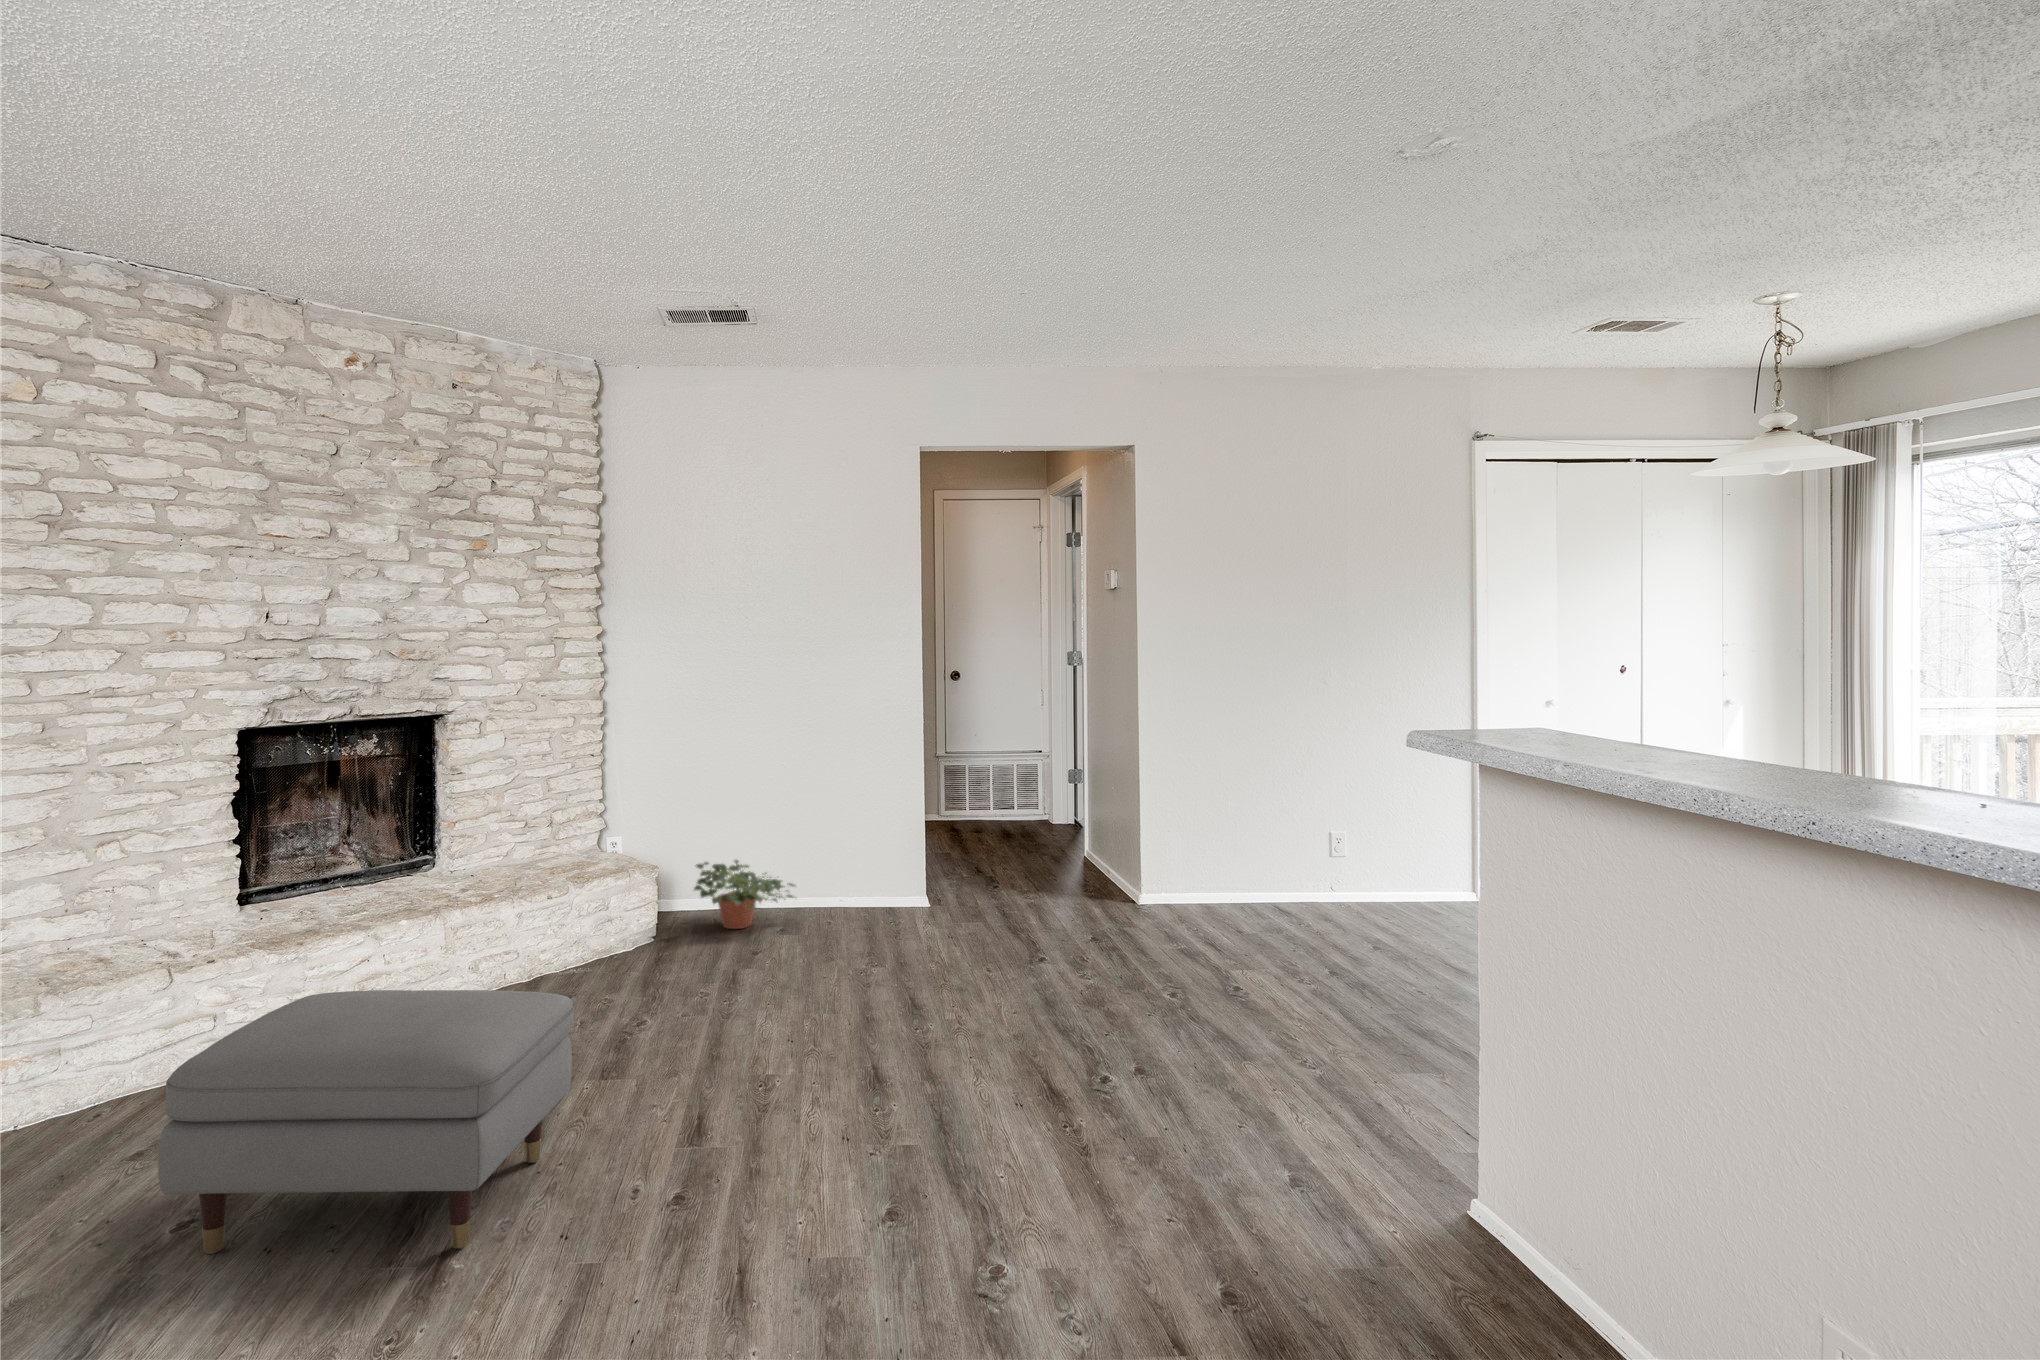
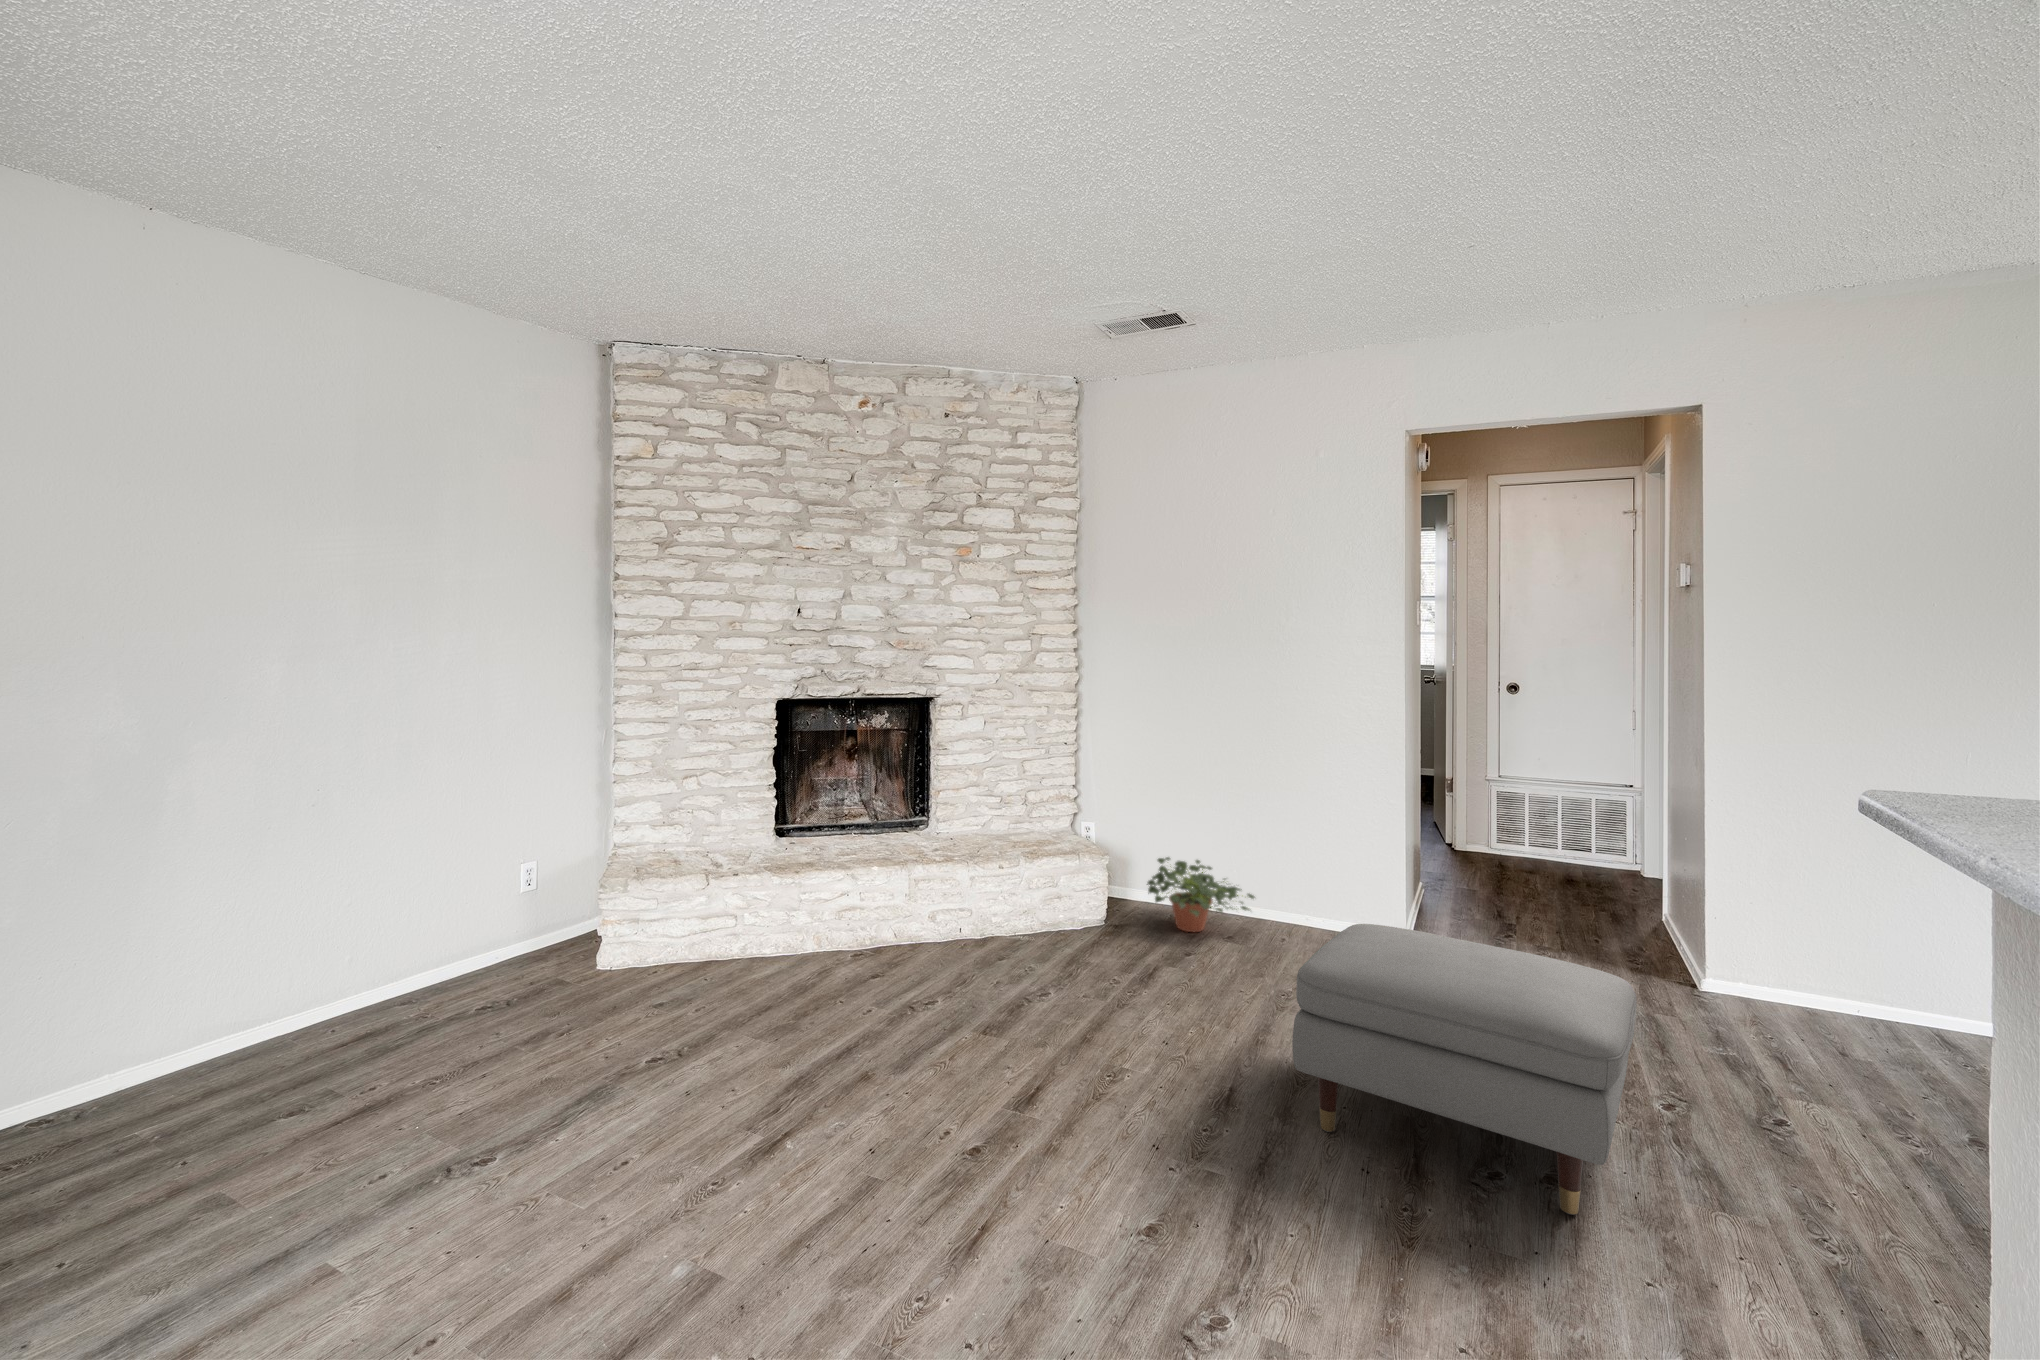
ottoman: present [158,990,574,1254] -> present [1292,924,1637,1215]

